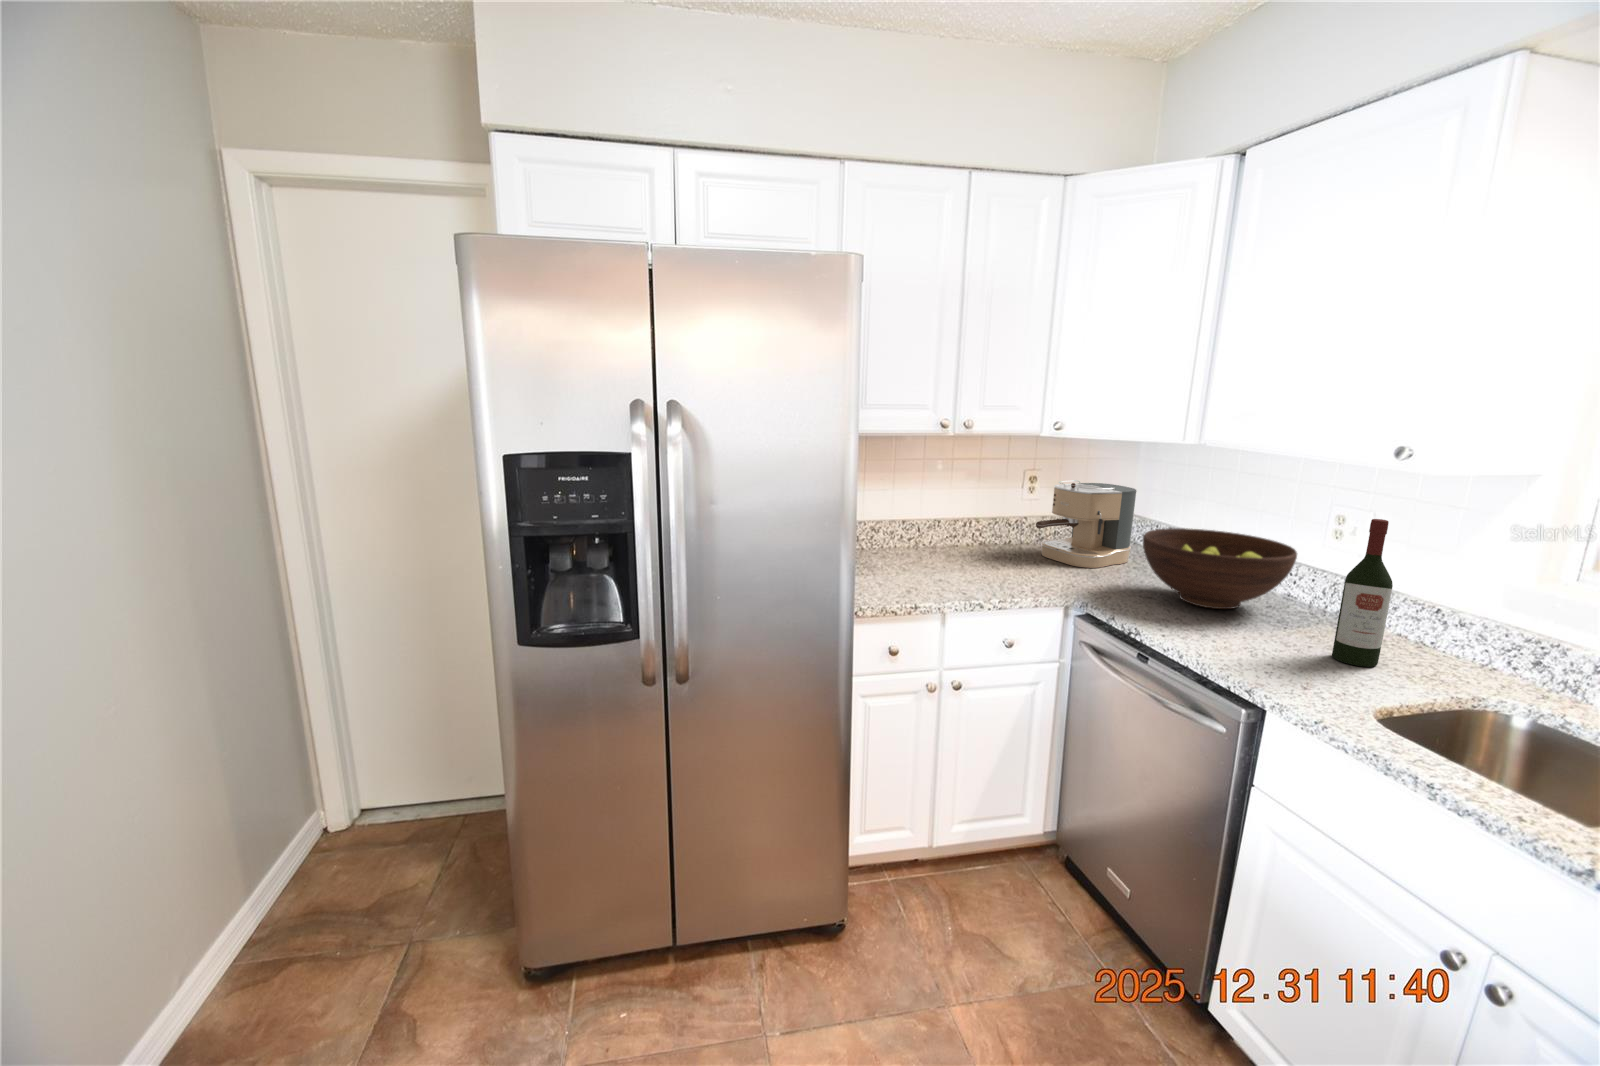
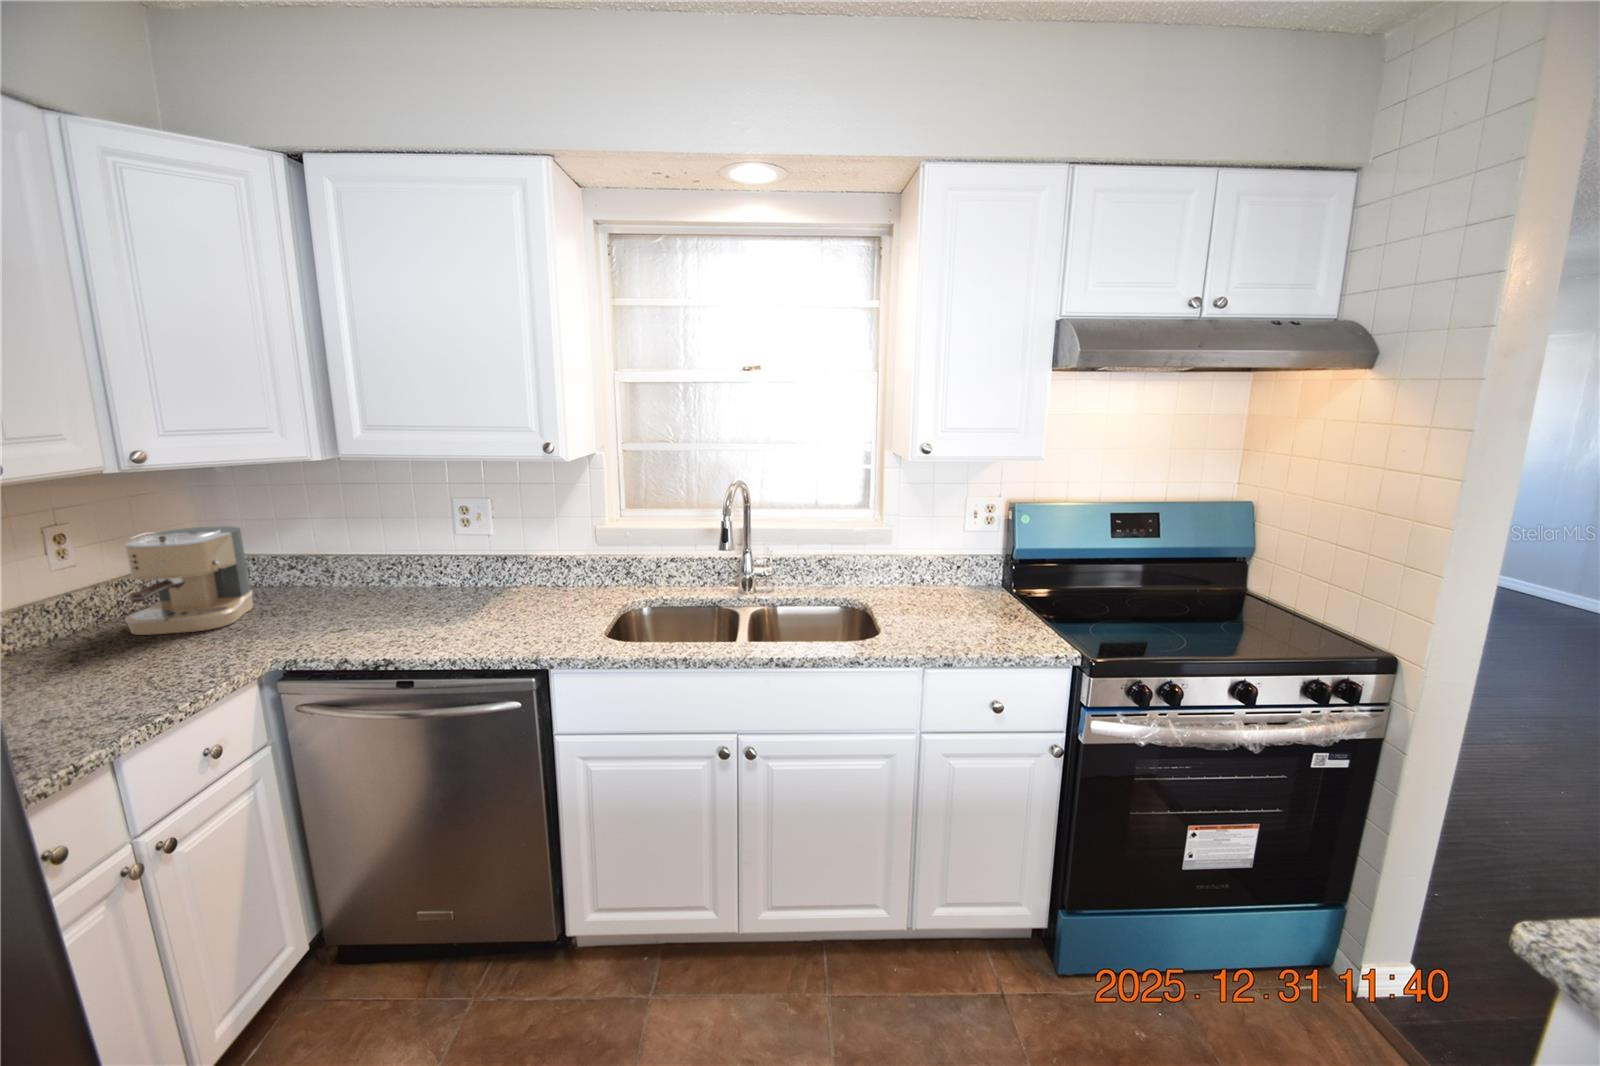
wine bottle: present [1332,519,1393,667] -> none [530,506,564,615]
fruit bowl: present [1143,528,1297,609] -> none [313,542,463,619]

